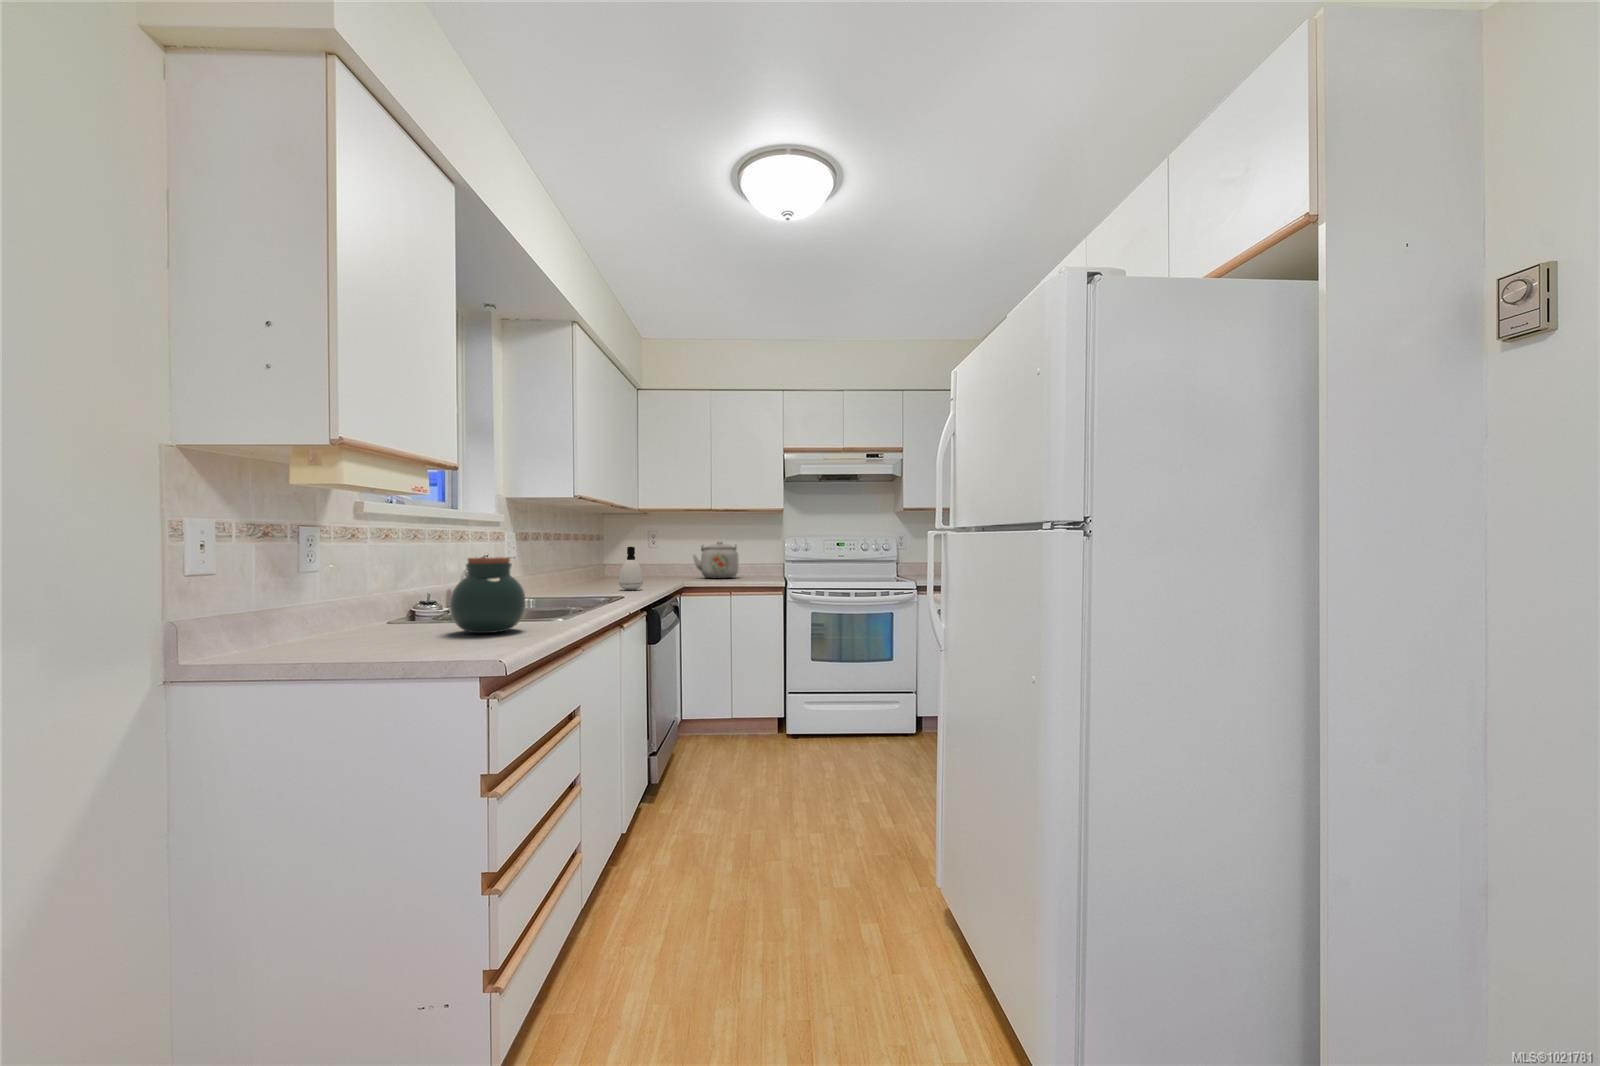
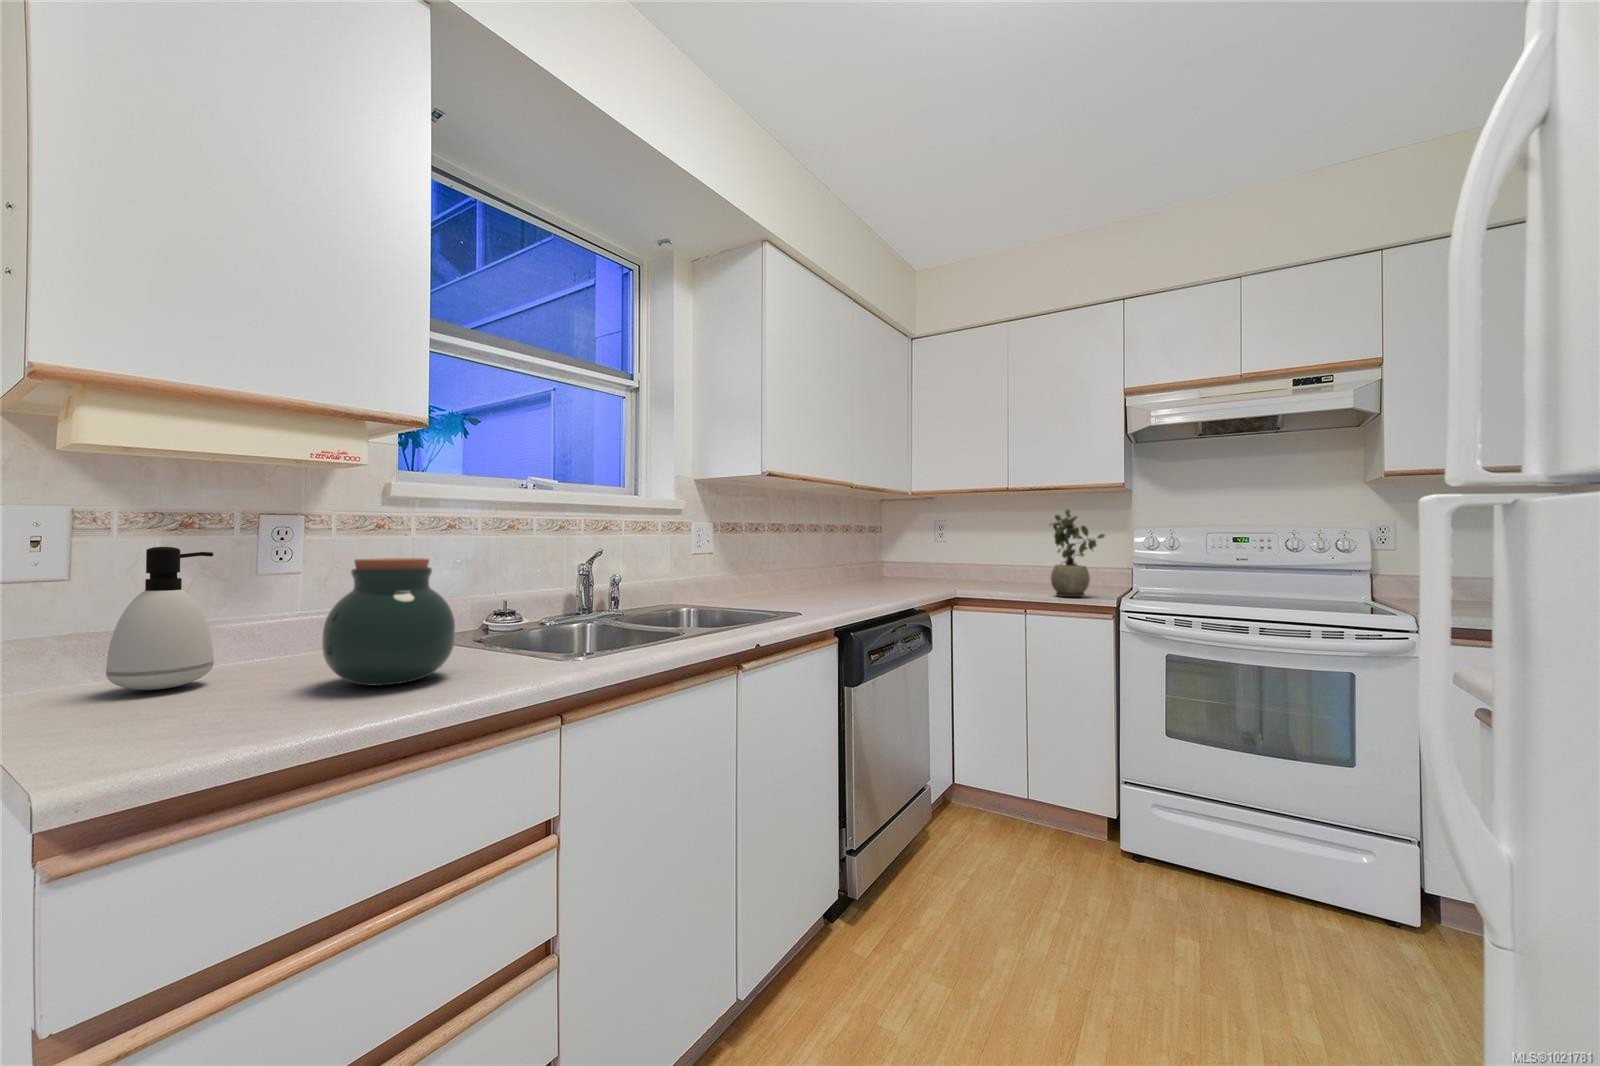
potted plant: none [742,525,778,582] -> present [1050,510,1105,597]
kettle: present [693,542,739,578] -> none [987,534,1056,588]
soap dispenser: present [619,547,643,590] -> present [106,547,214,690]

